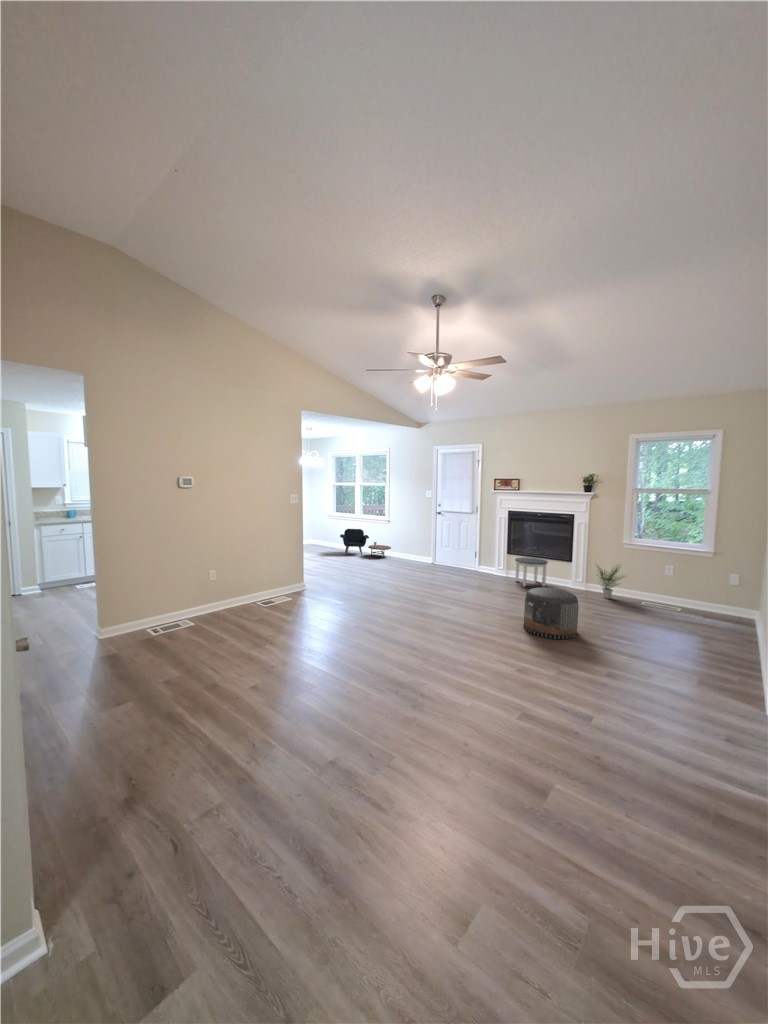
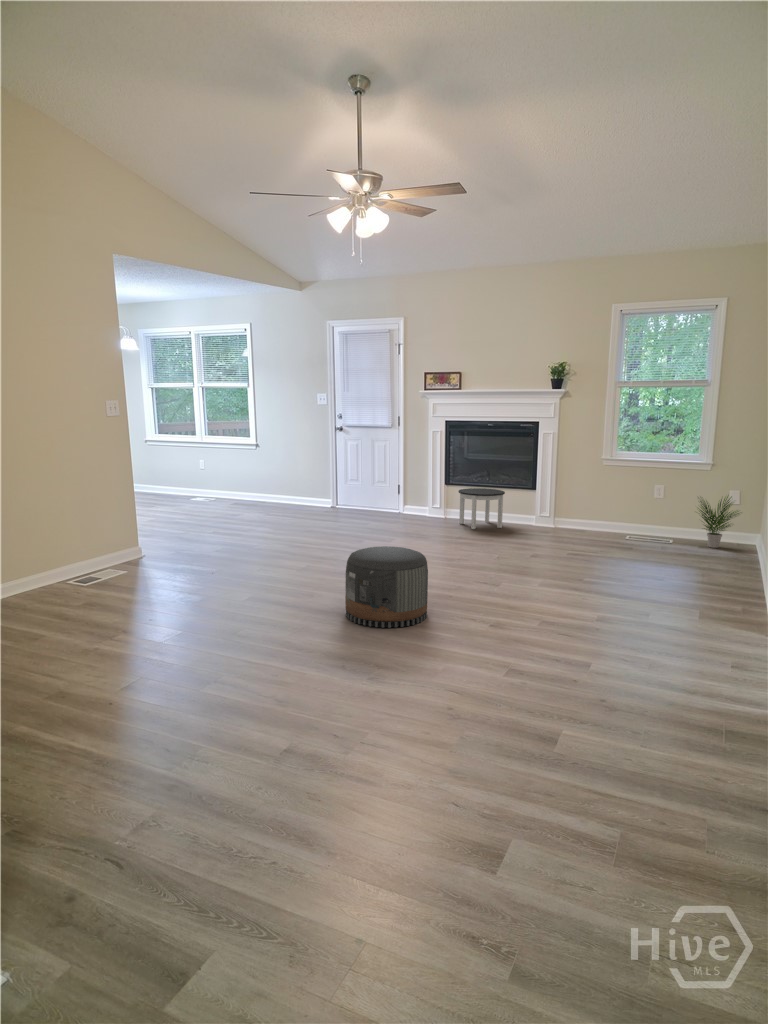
armchair: present [340,529,391,558] -> none [170,461,260,506]
potted plant: present [597,565,624,599] -> present [698,496,739,548]
pouf: present [524,587,579,639] -> present [345,546,428,628]

